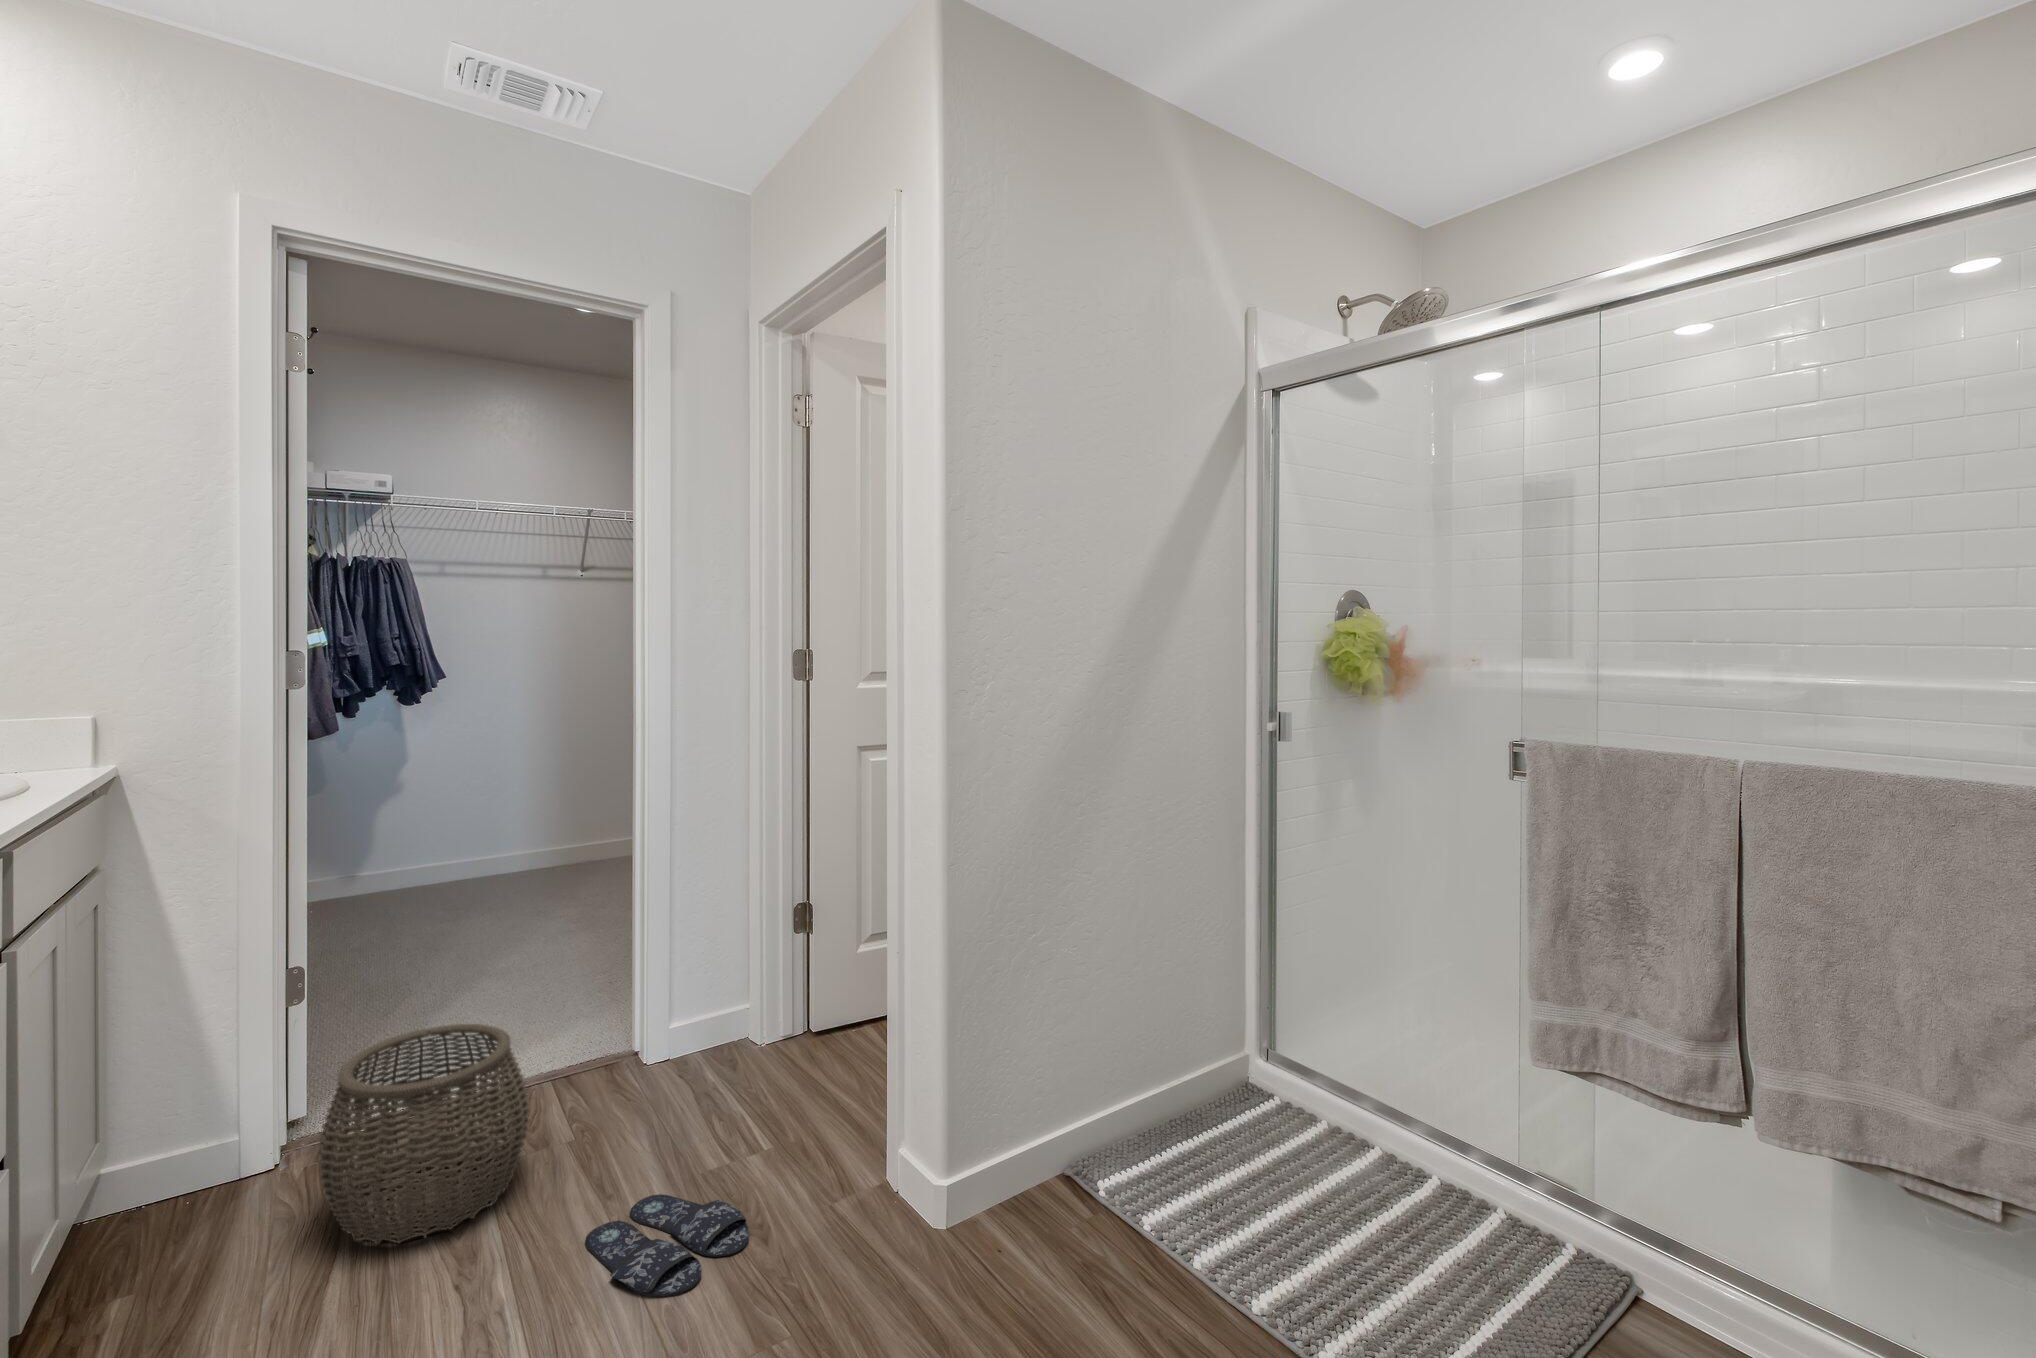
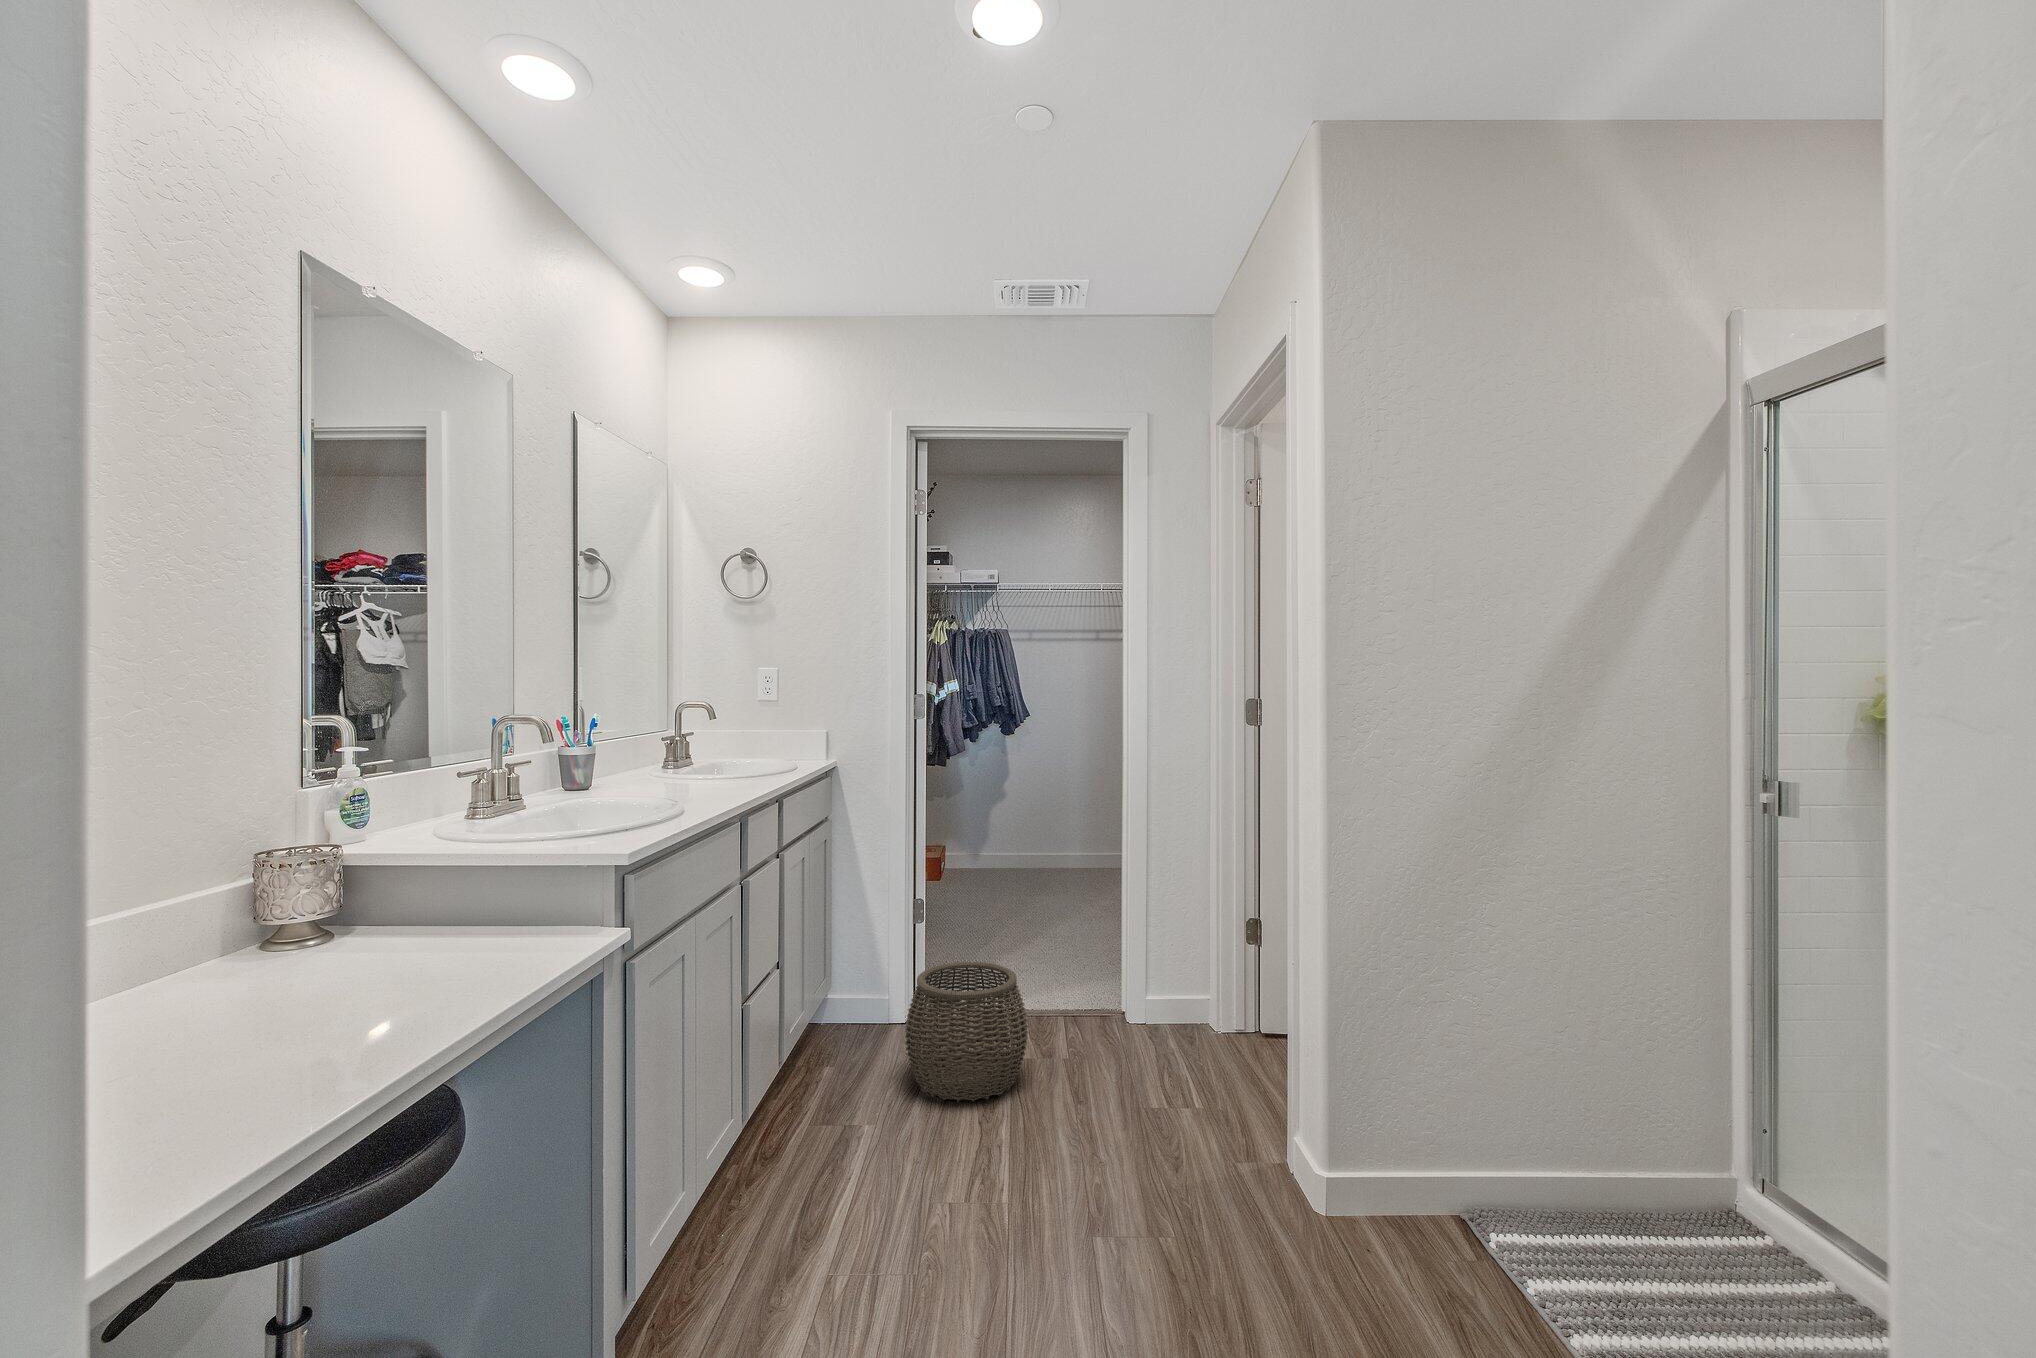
slippers: present [585,1194,749,1296] -> none [1049,1121,1160,1188]

